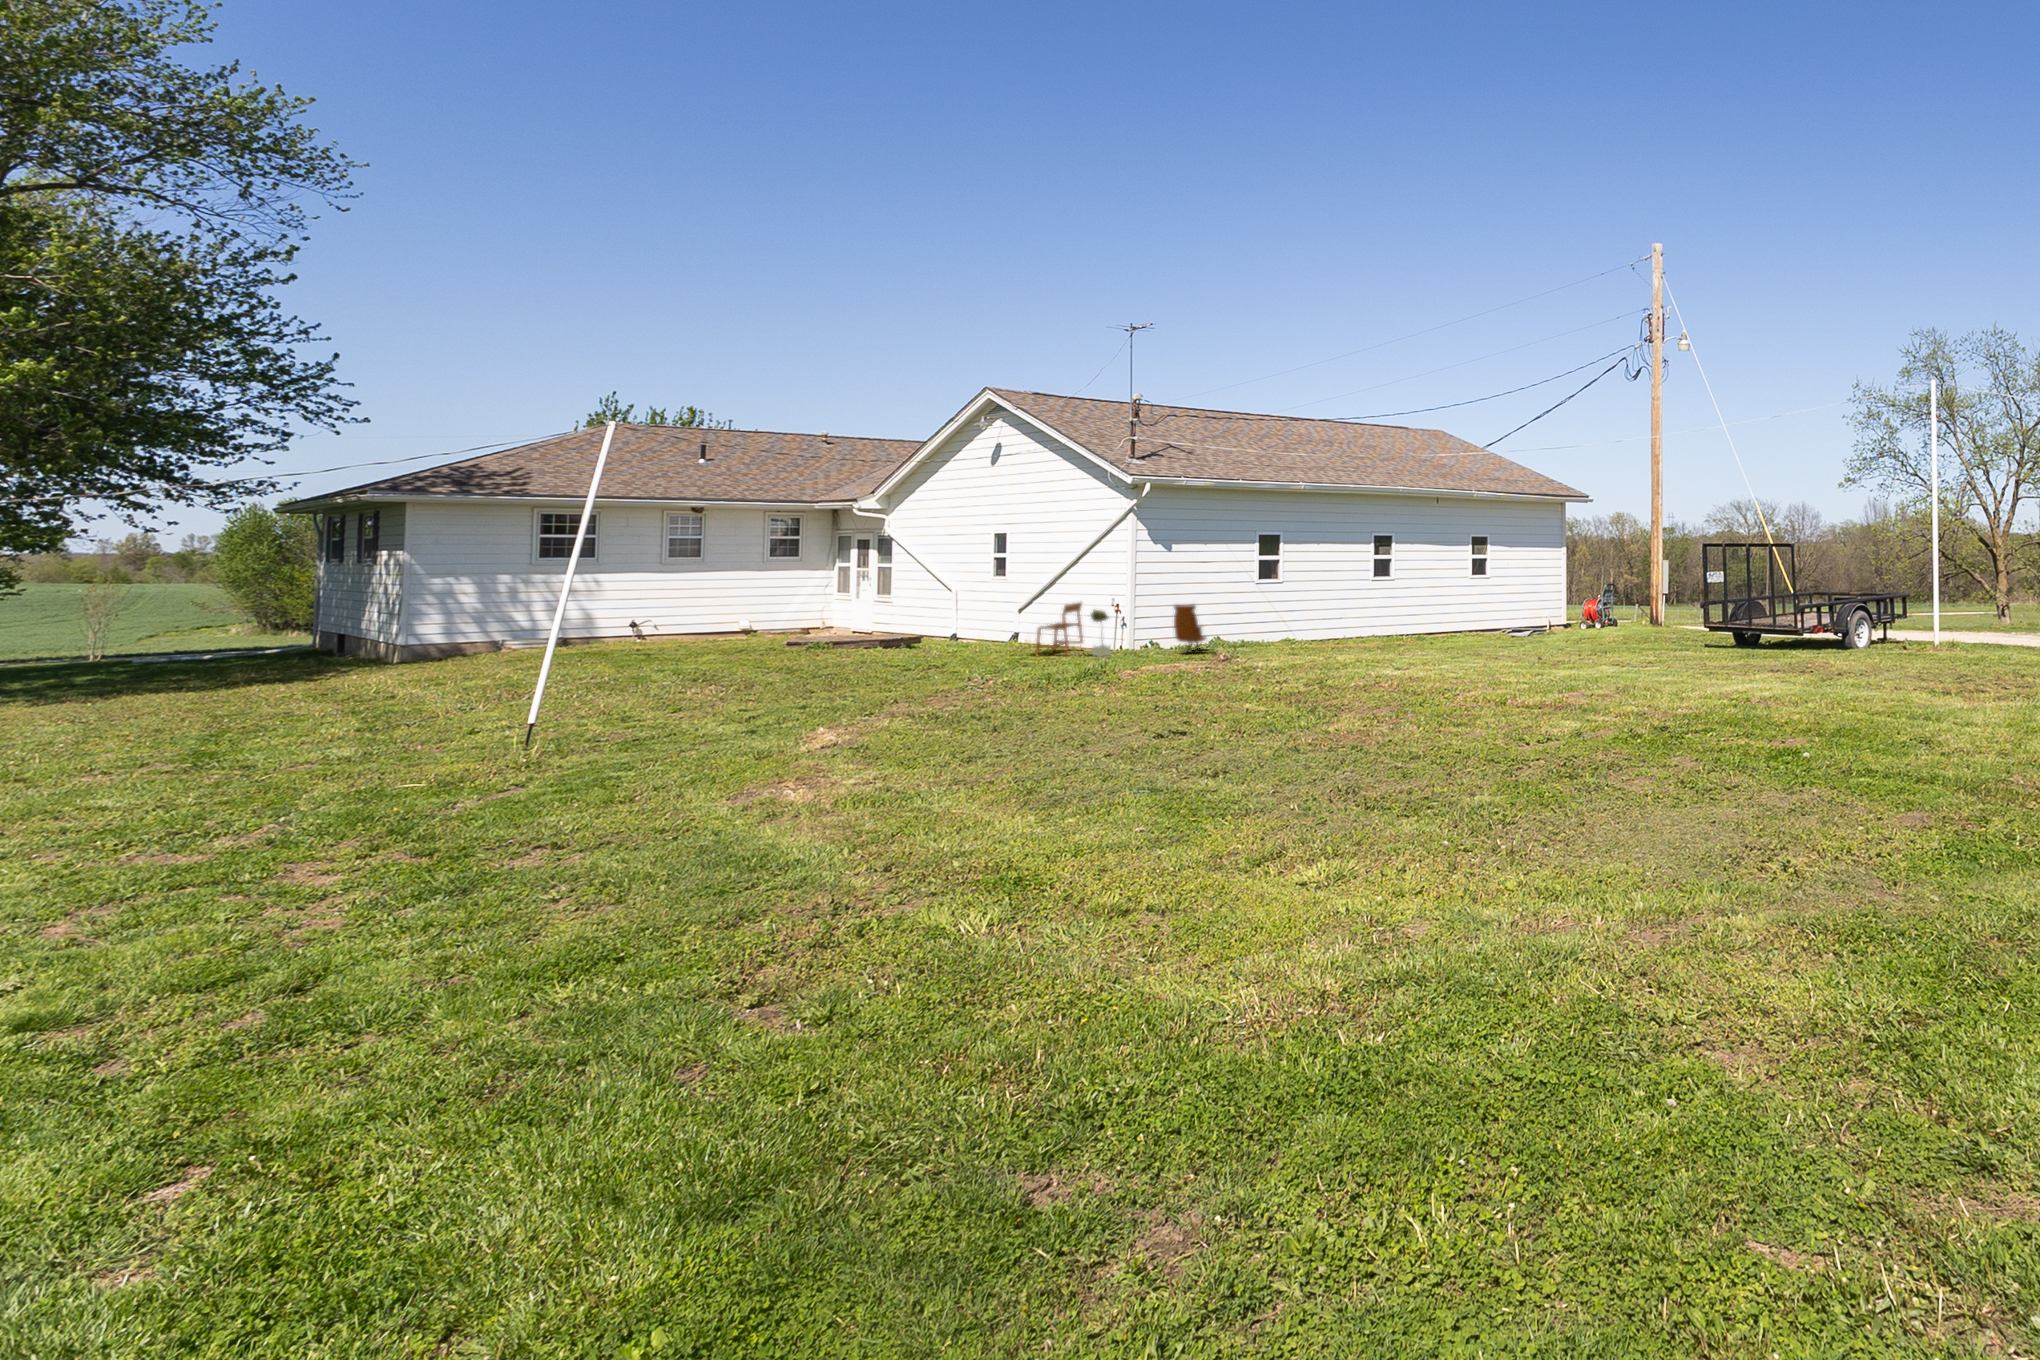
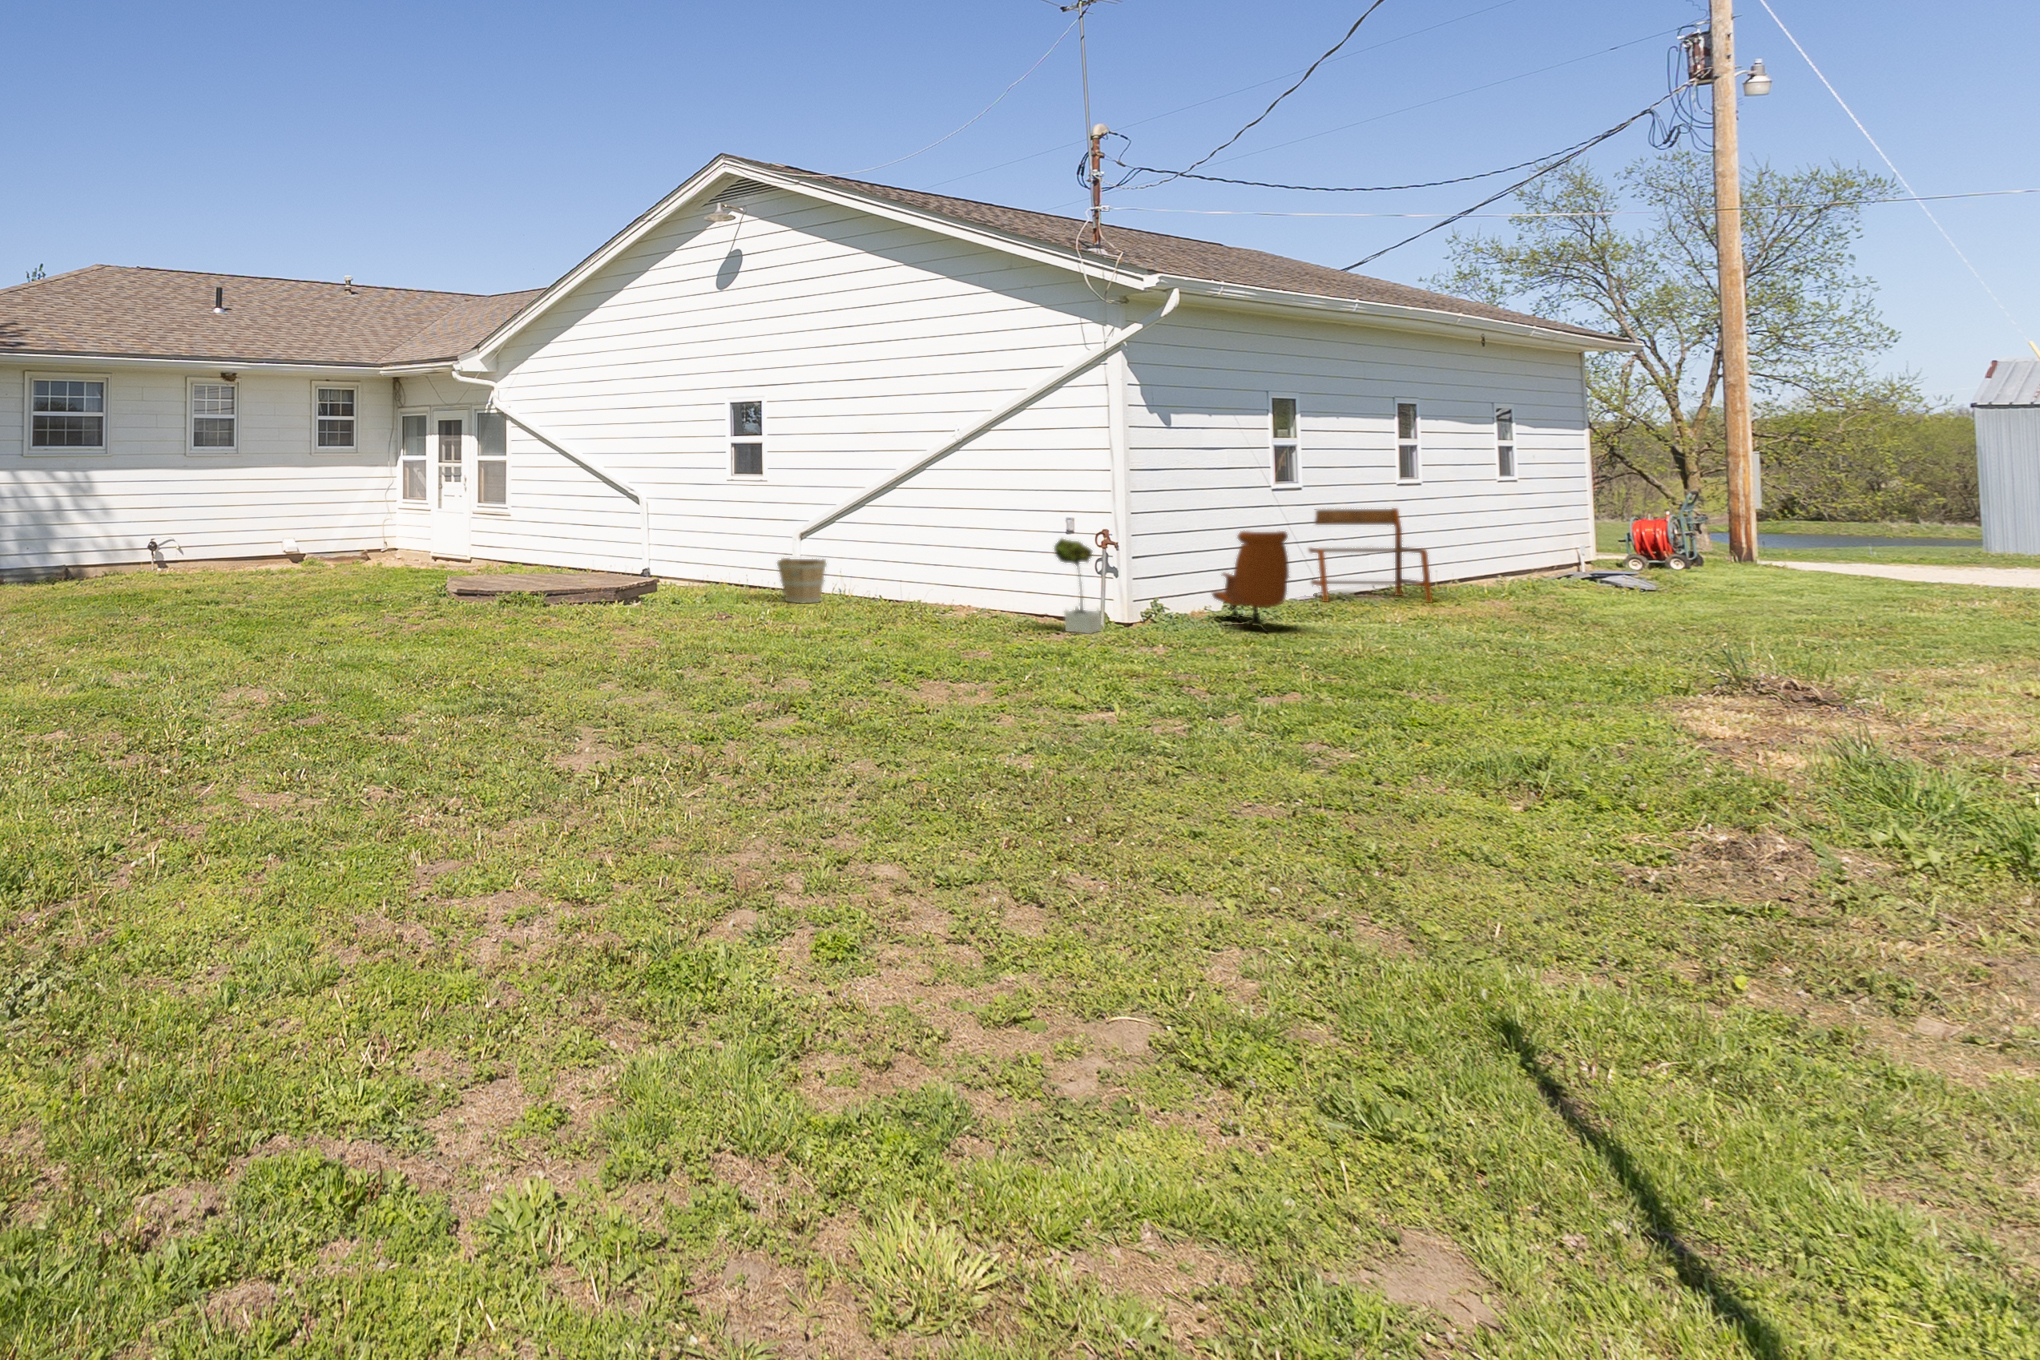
bench: present [1035,603,1083,655] -> present [1309,508,1432,603]
wooden bucket: none [993,624,1023,649] -> present [777,558,826,603]

